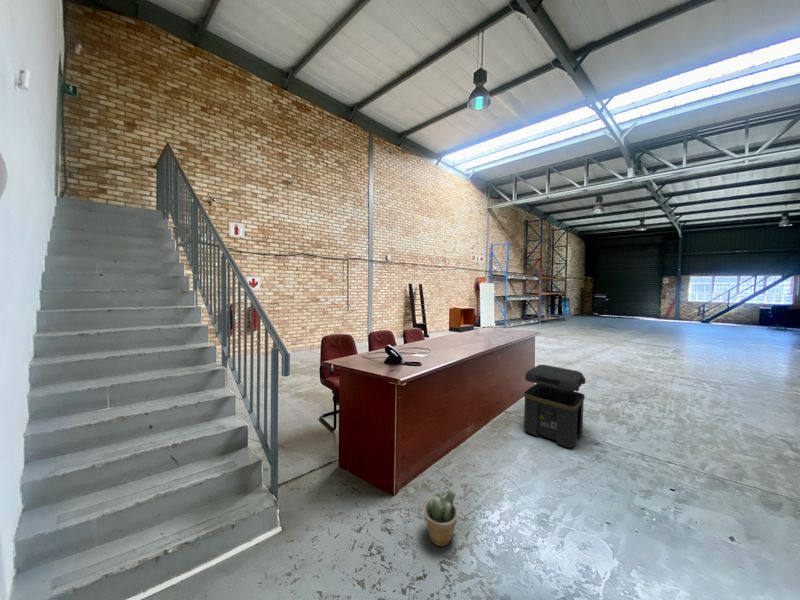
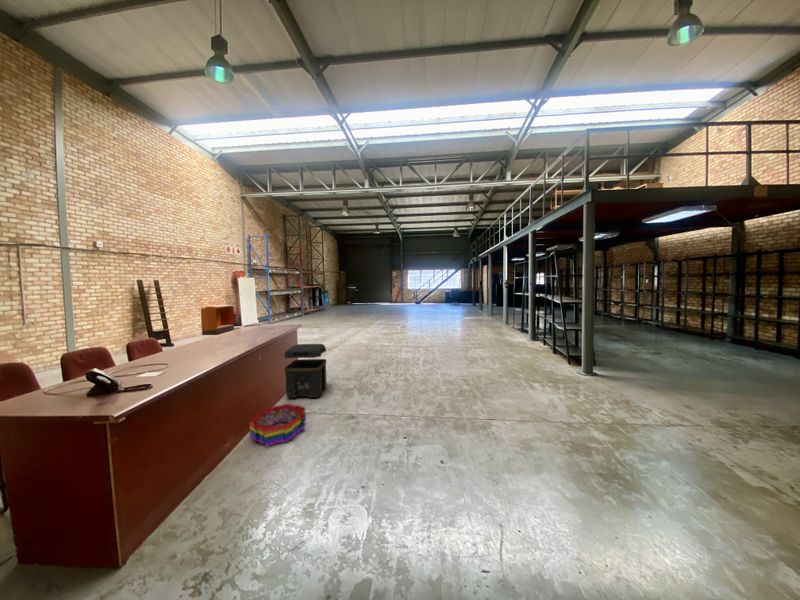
storage bin: none [478,444,555,518] -> present [250,404,306,446]
potted plant: present [424,489,458,546] -> none [207,440,236,483]

